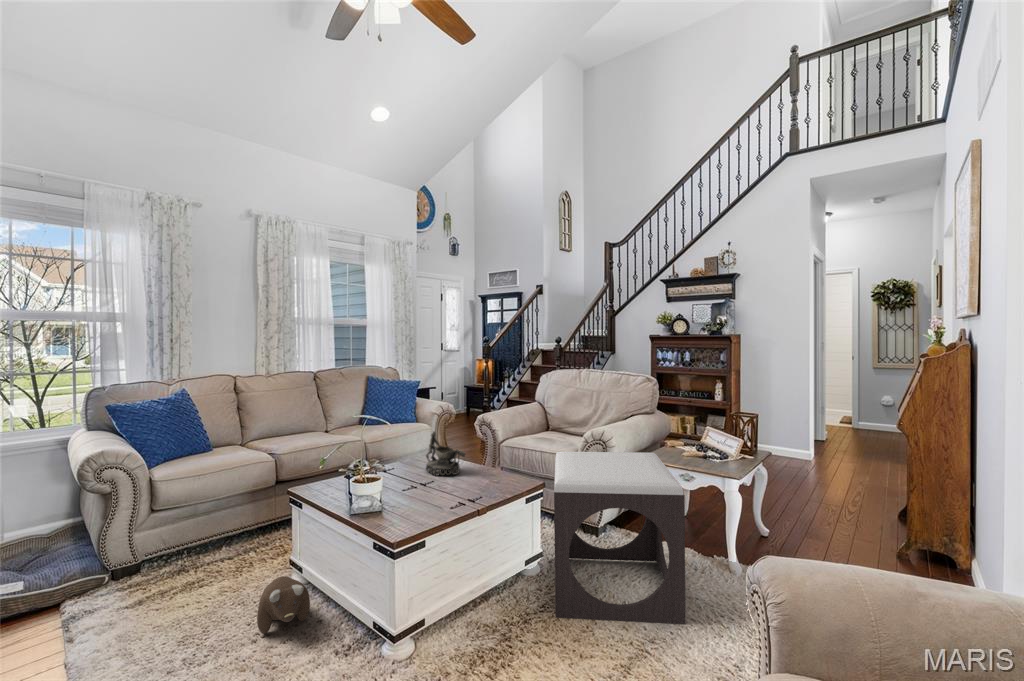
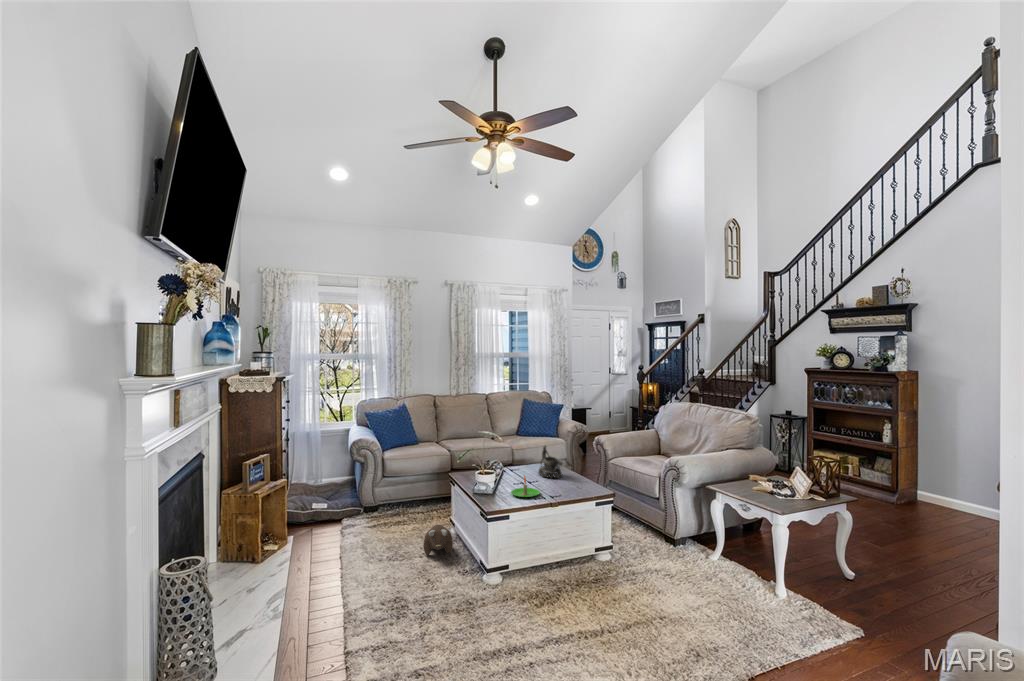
footstool: present [554,451,685,624] -> none [600,470,713,613]
candle: none [408,476,452,510] -> present [511,476,540,497]

